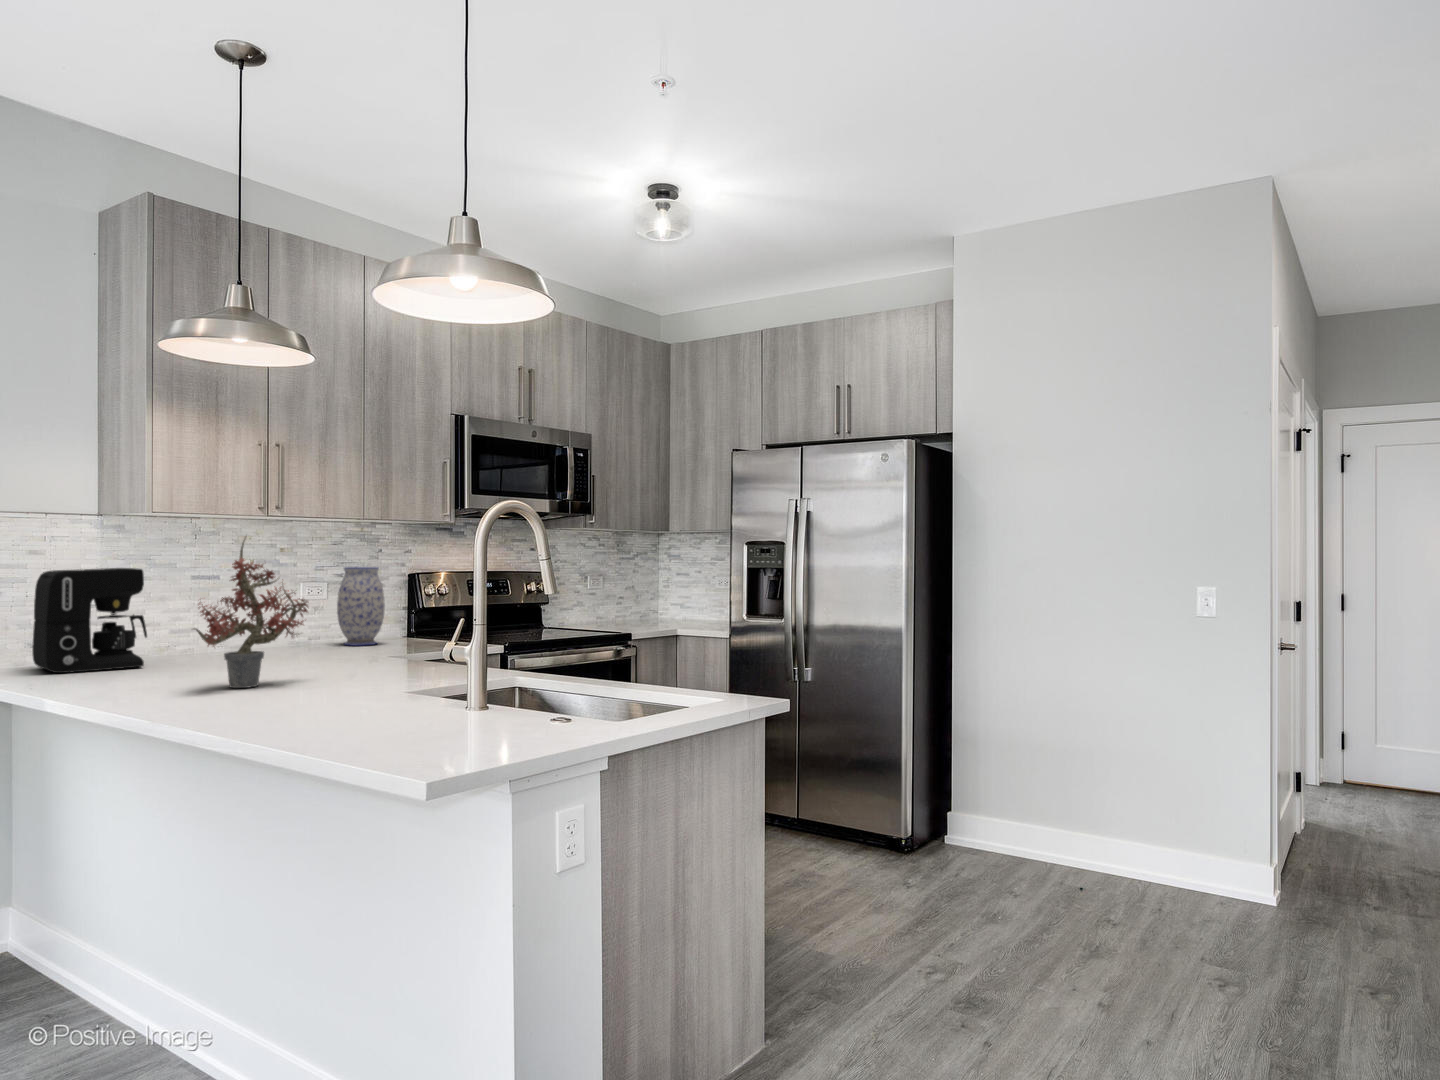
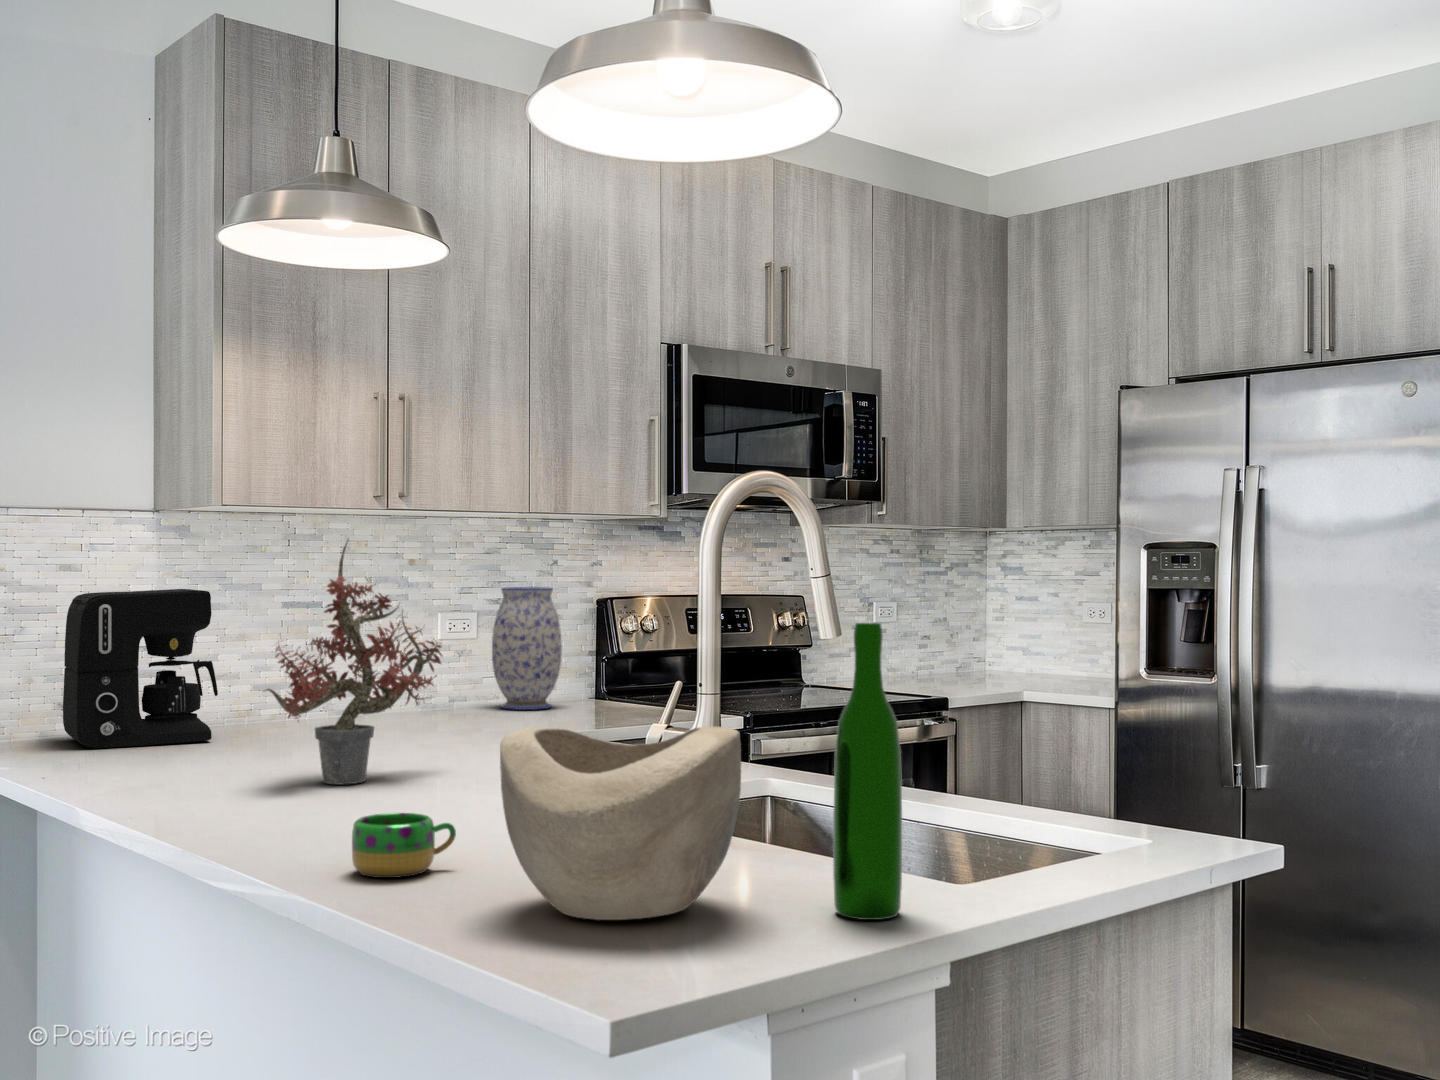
wine bottle: none [545,580,581,738] -> present [833,623,902,920]
decorative bowl: none [355,638,494,744] -> present [500,726,741,920]
mug: none [260,695,325,732] -> present [352,813,456,878]

